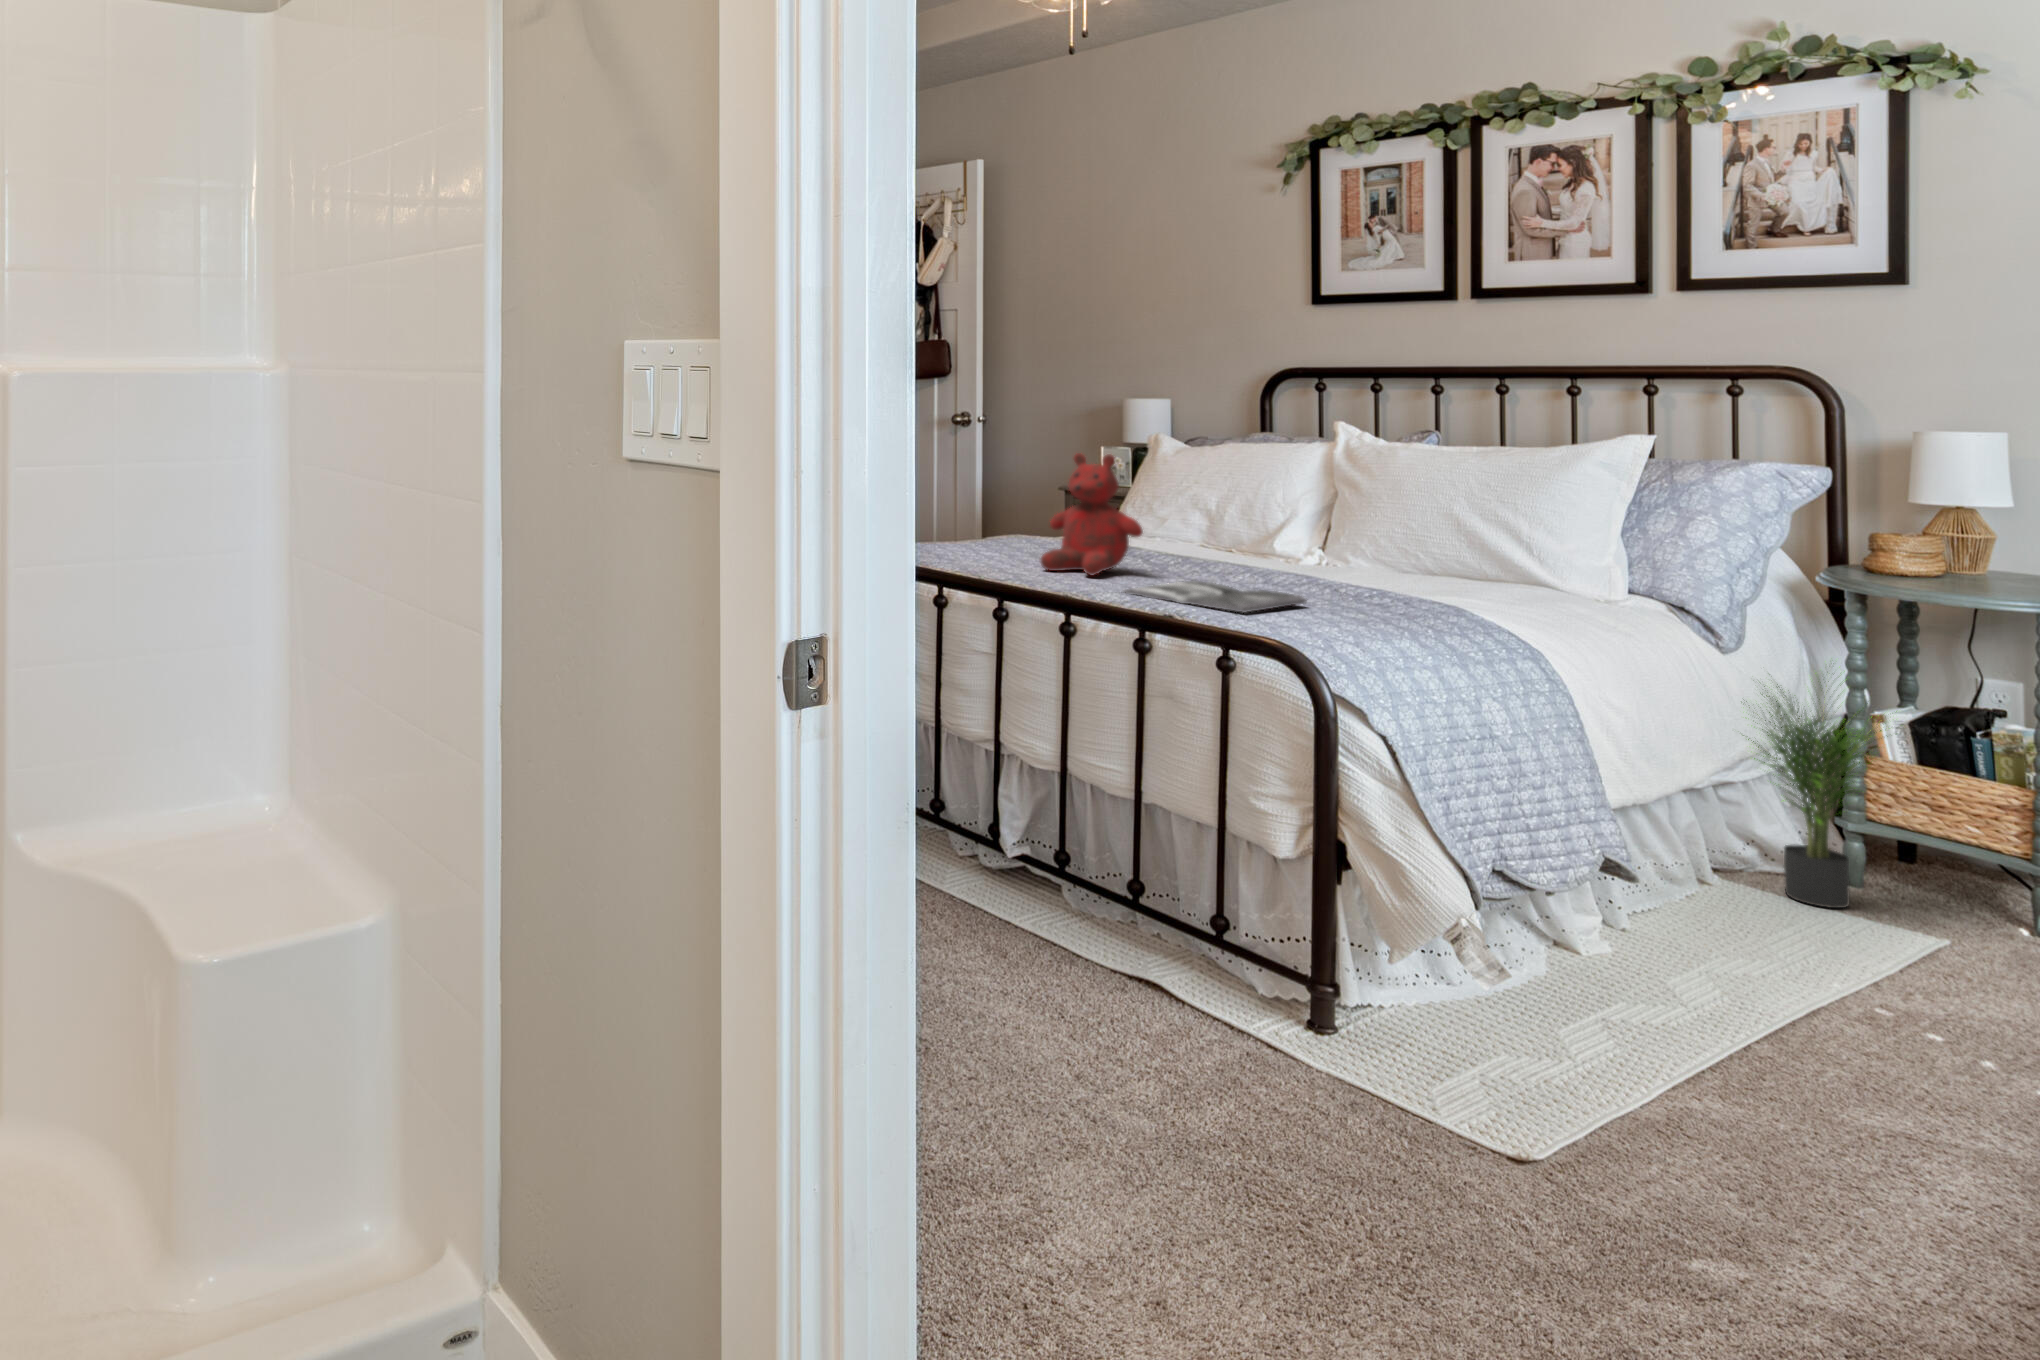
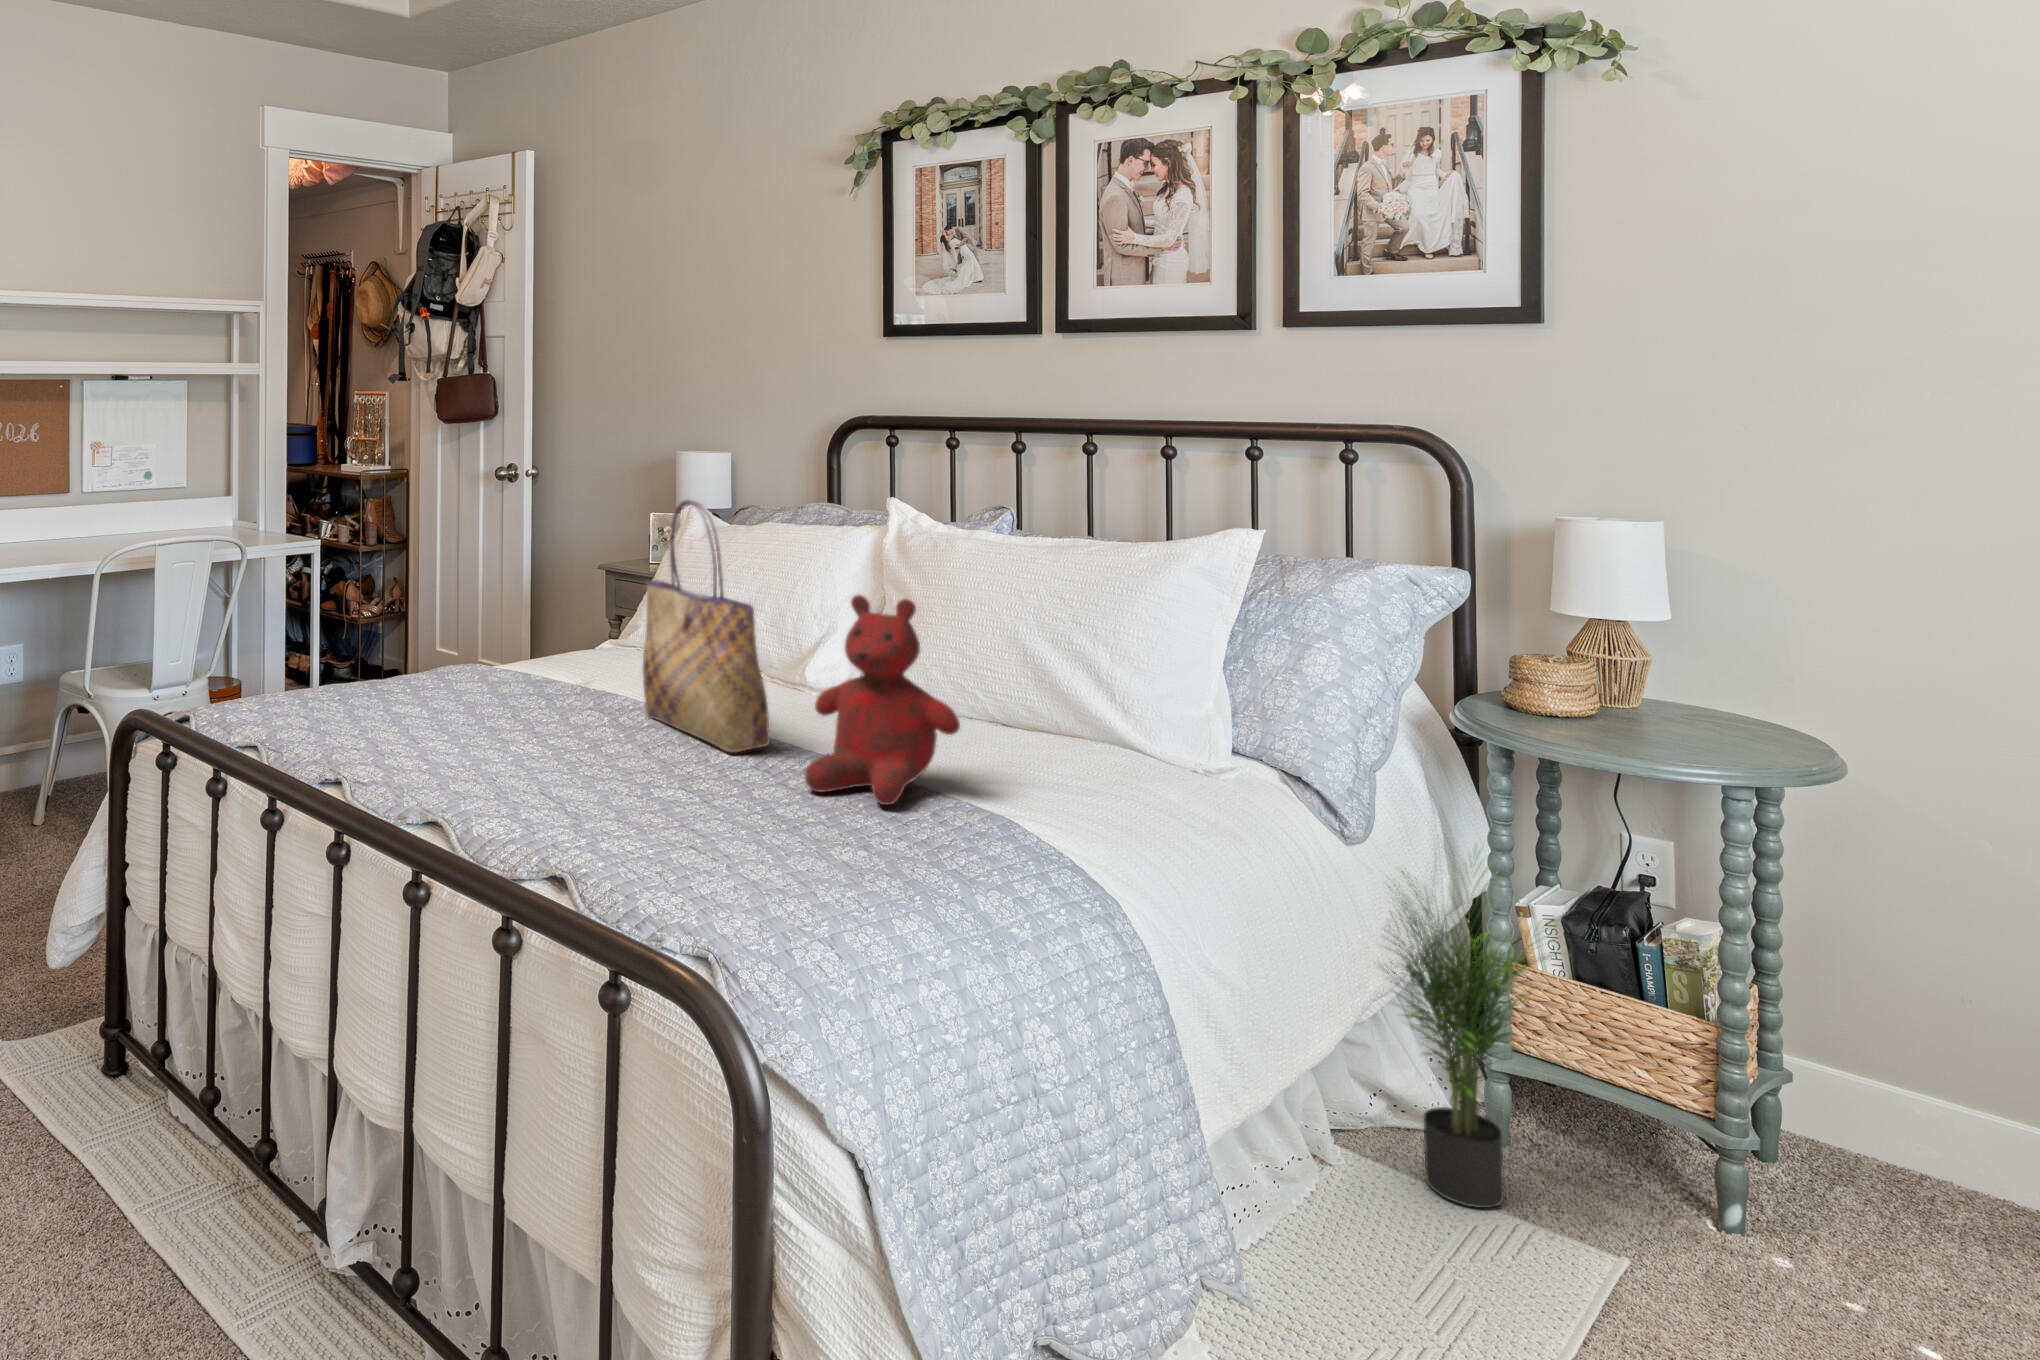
tote bag: none [1156,406,1265,574] -> present [643,500,770,753]
teddy bear: present [1041,453,1143,575] -> present [805,594,960,805]
magazine: present [1123,581,1307,613] -> none [524,786,790,878]

